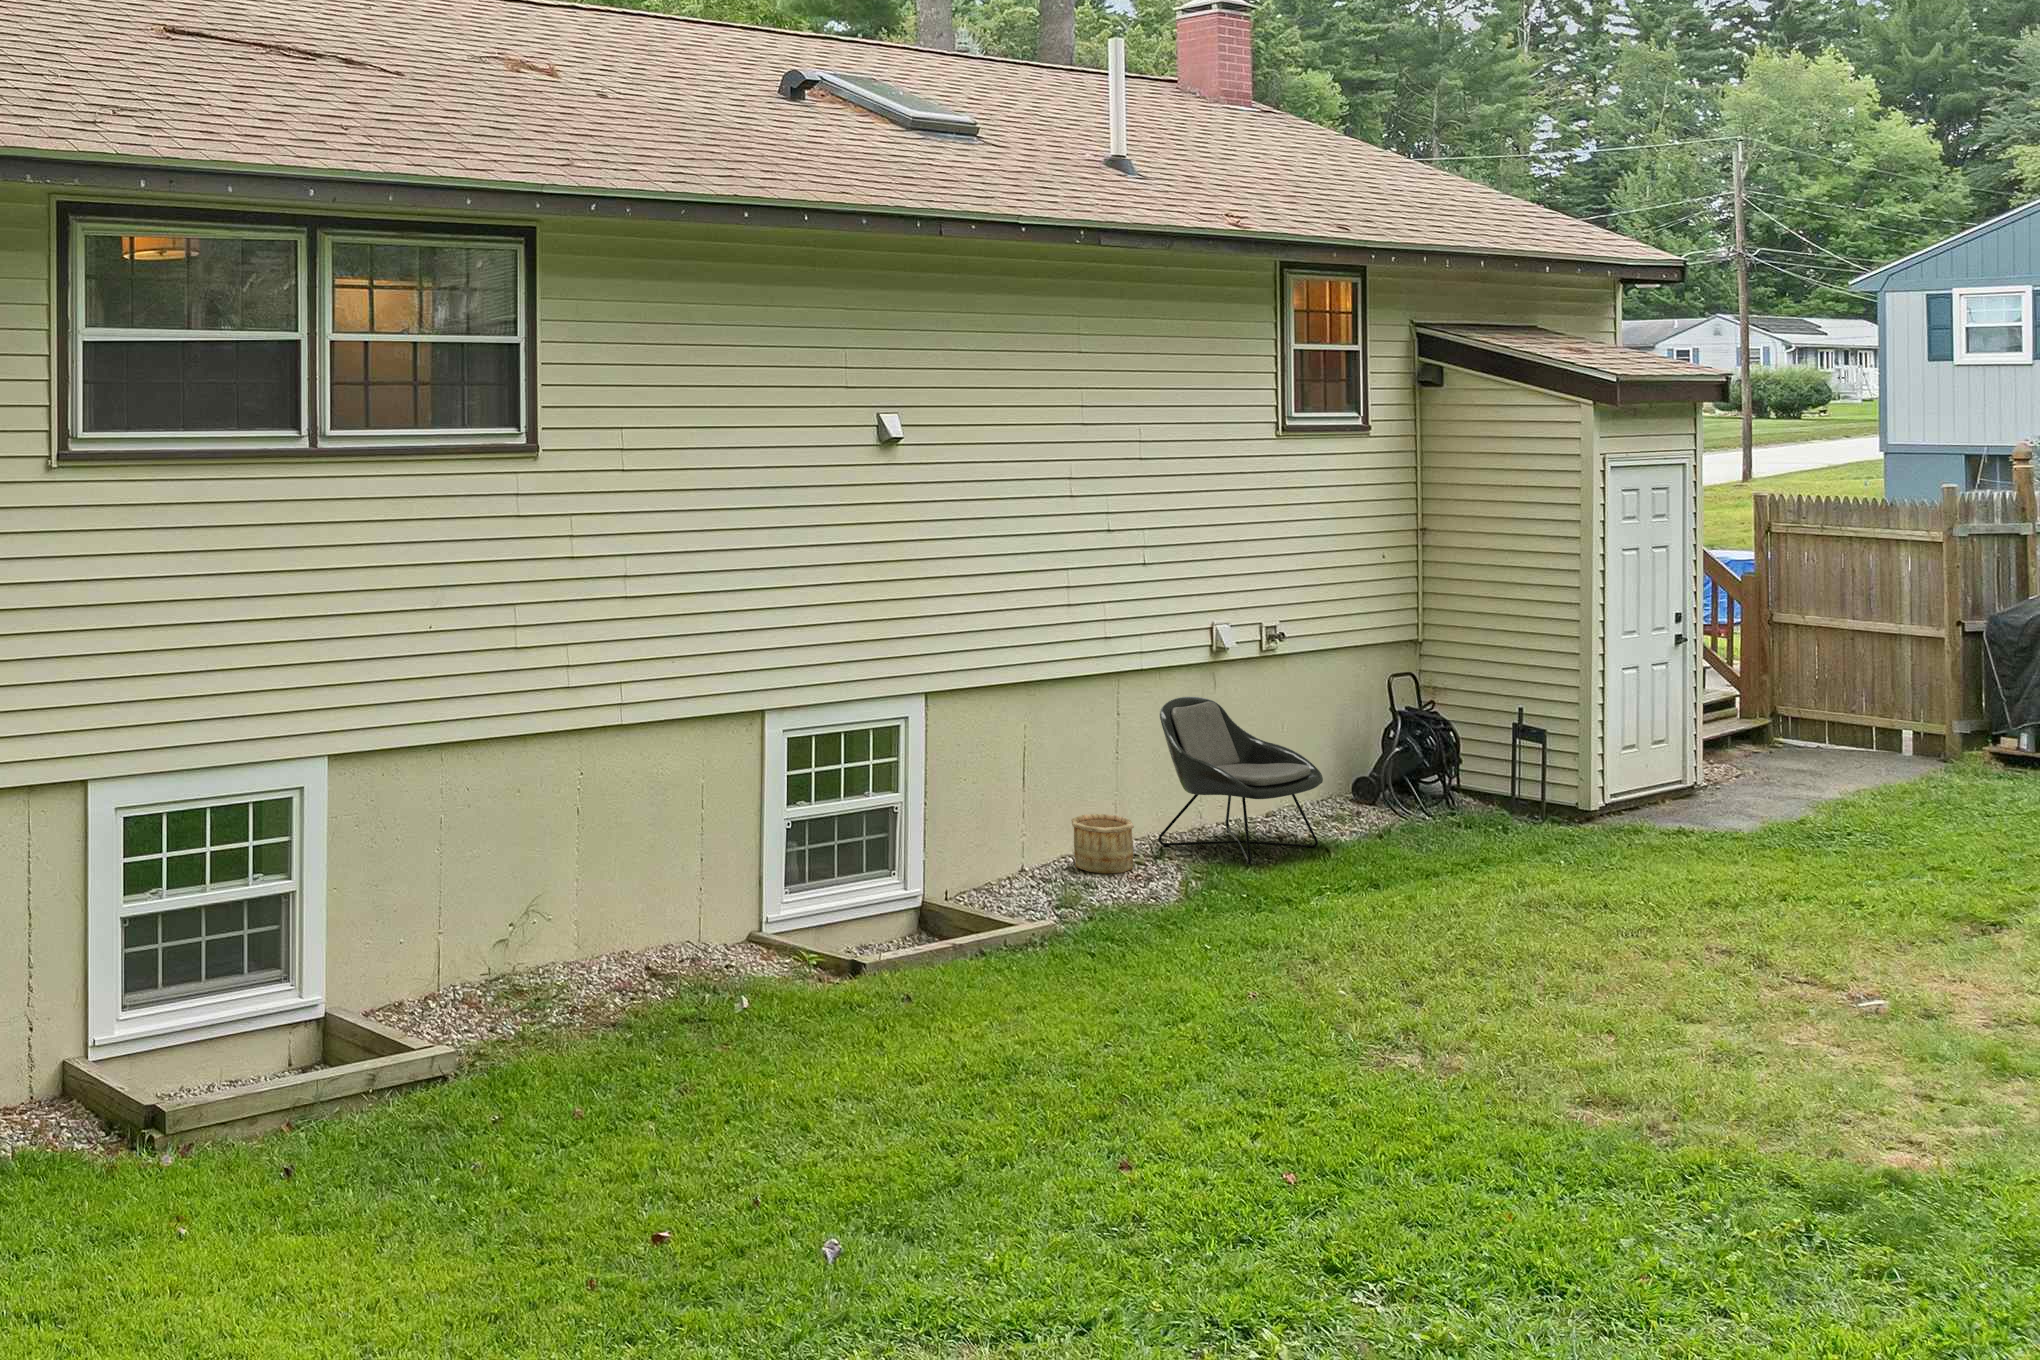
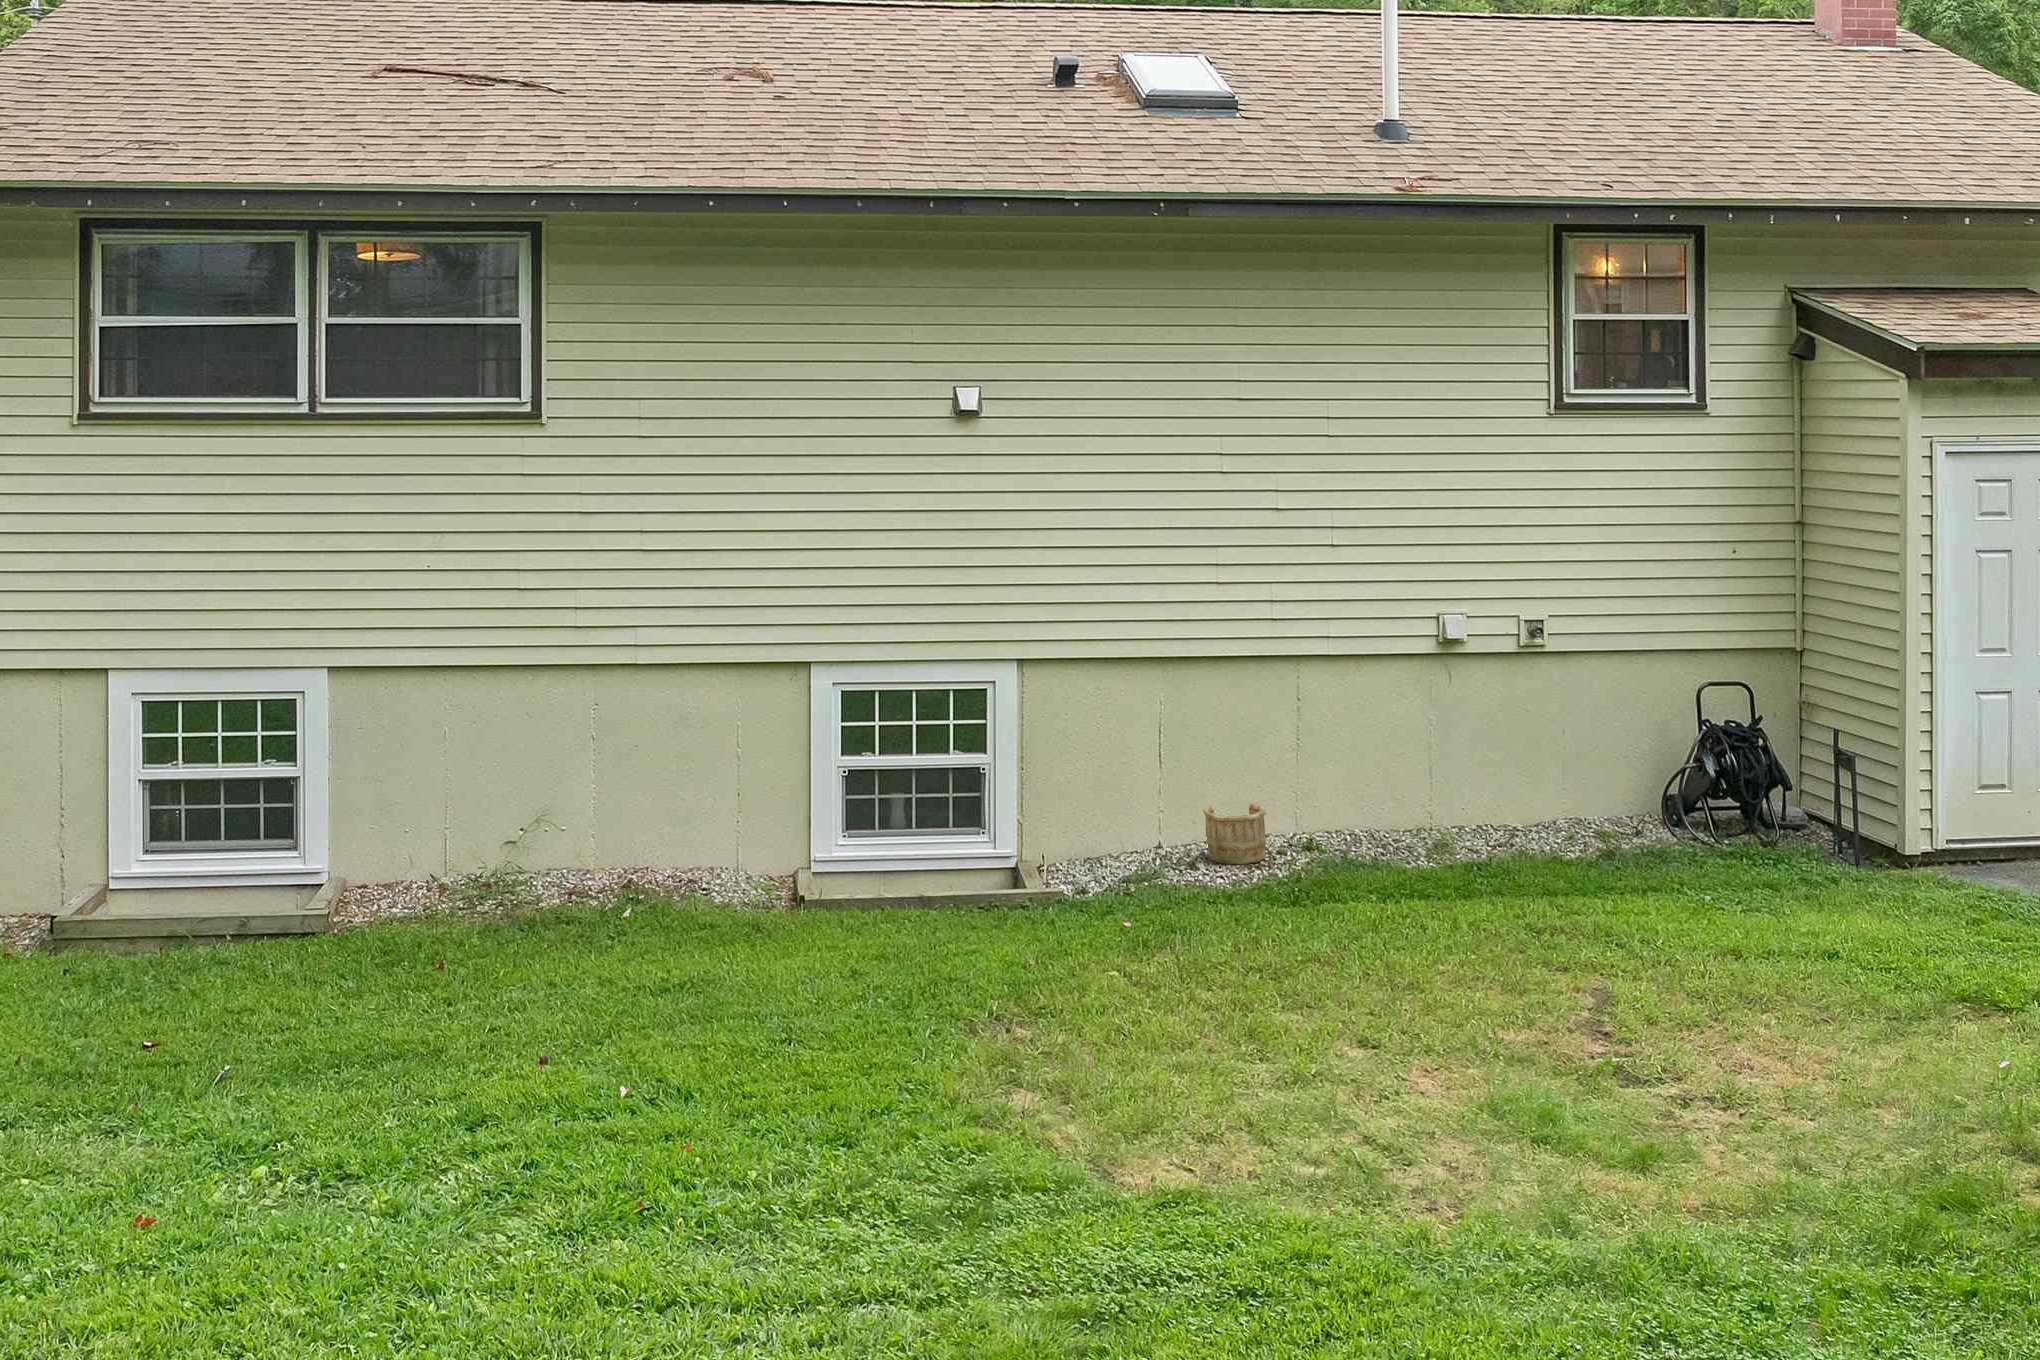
lounge chair: present [1158,697,1323,865] -> none [1336,690,1499,874]

